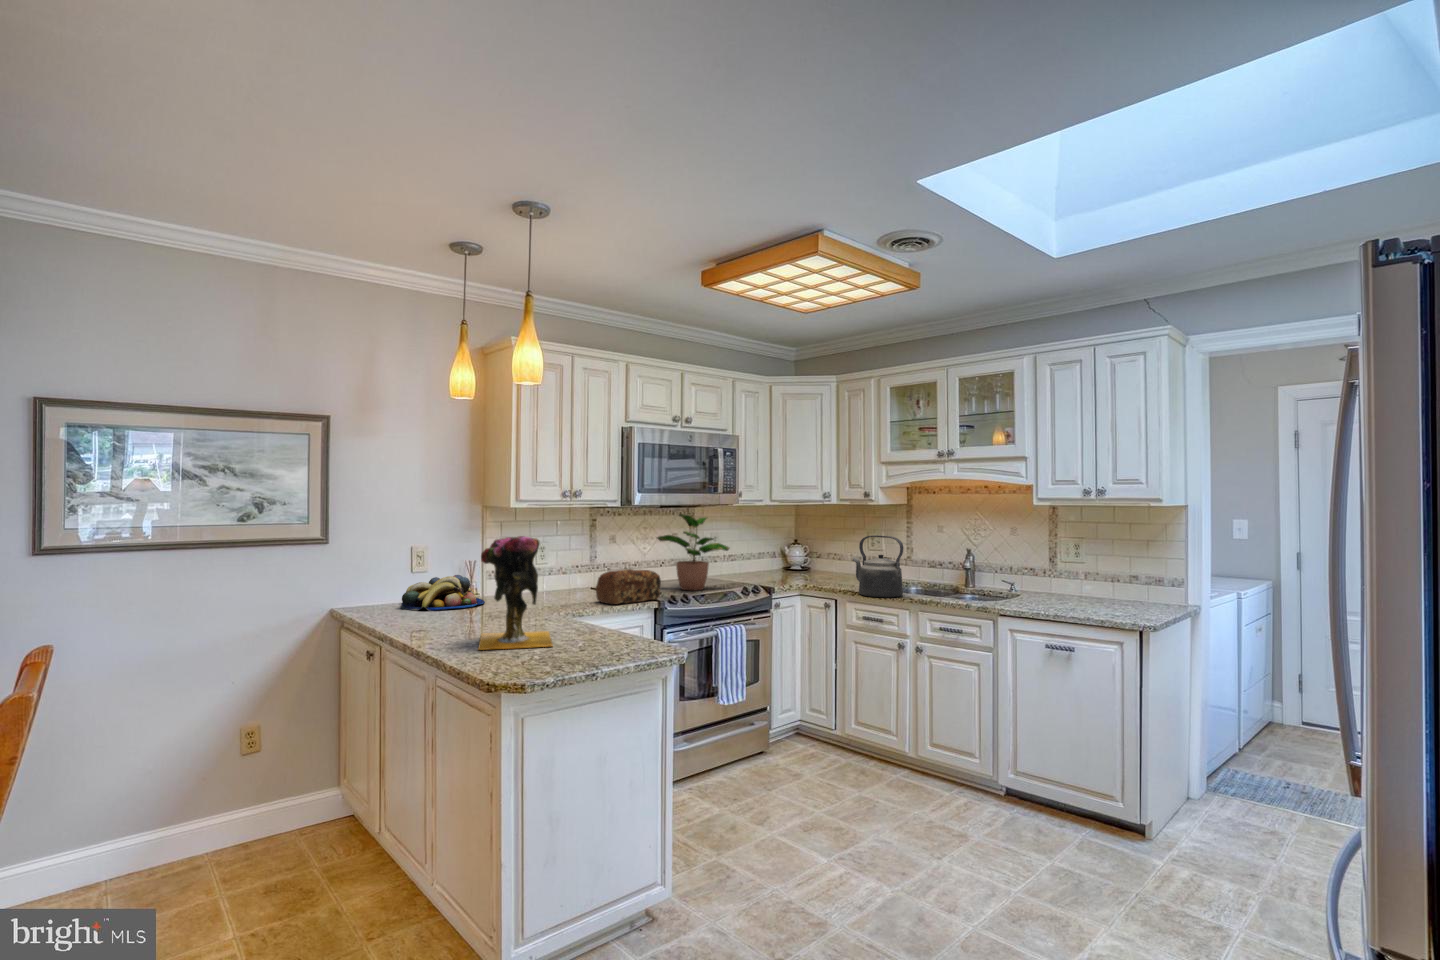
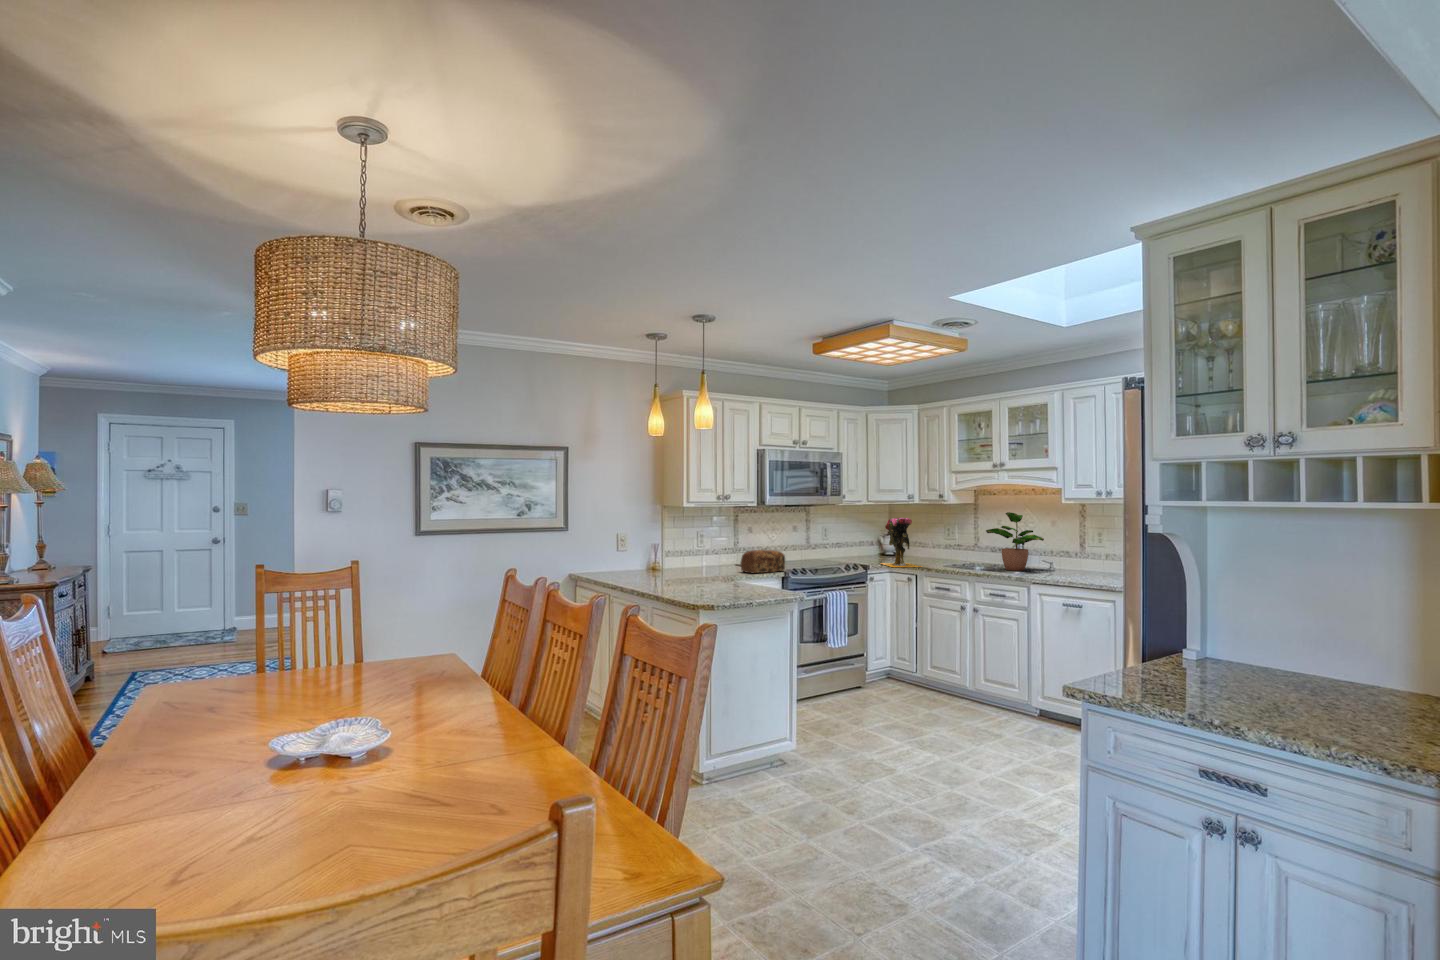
potted plant: present [657,514,729,590] -> present [986,512,1044,571]
kettle: present [853,535,903,598] -> none [928,527,965,572]
vase: present [478,536,553,650] -> present [881,518,921,567]
fruit bowl: present [401,575,485,611] -> none [614,553,667,575]

